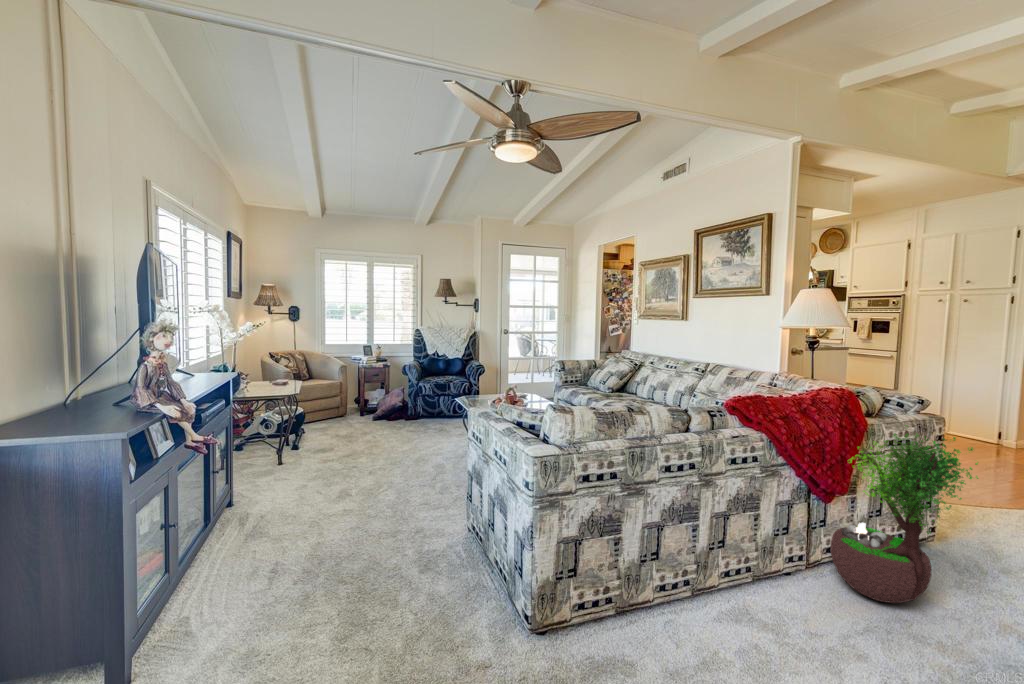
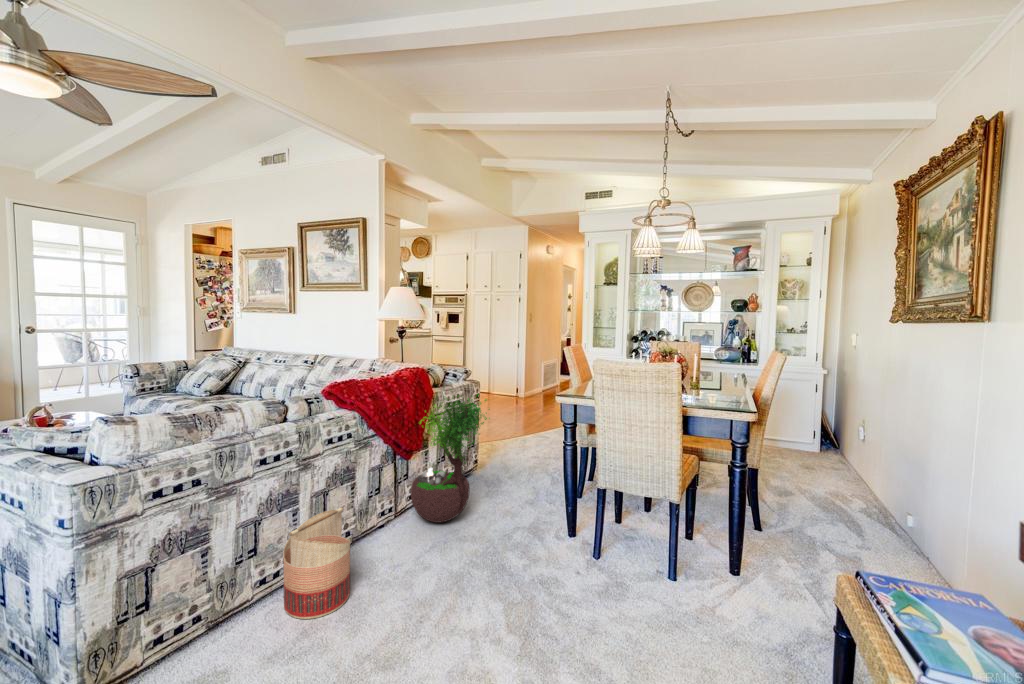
basket: none [681,538,757,655] -> present [284,508,350,619]

